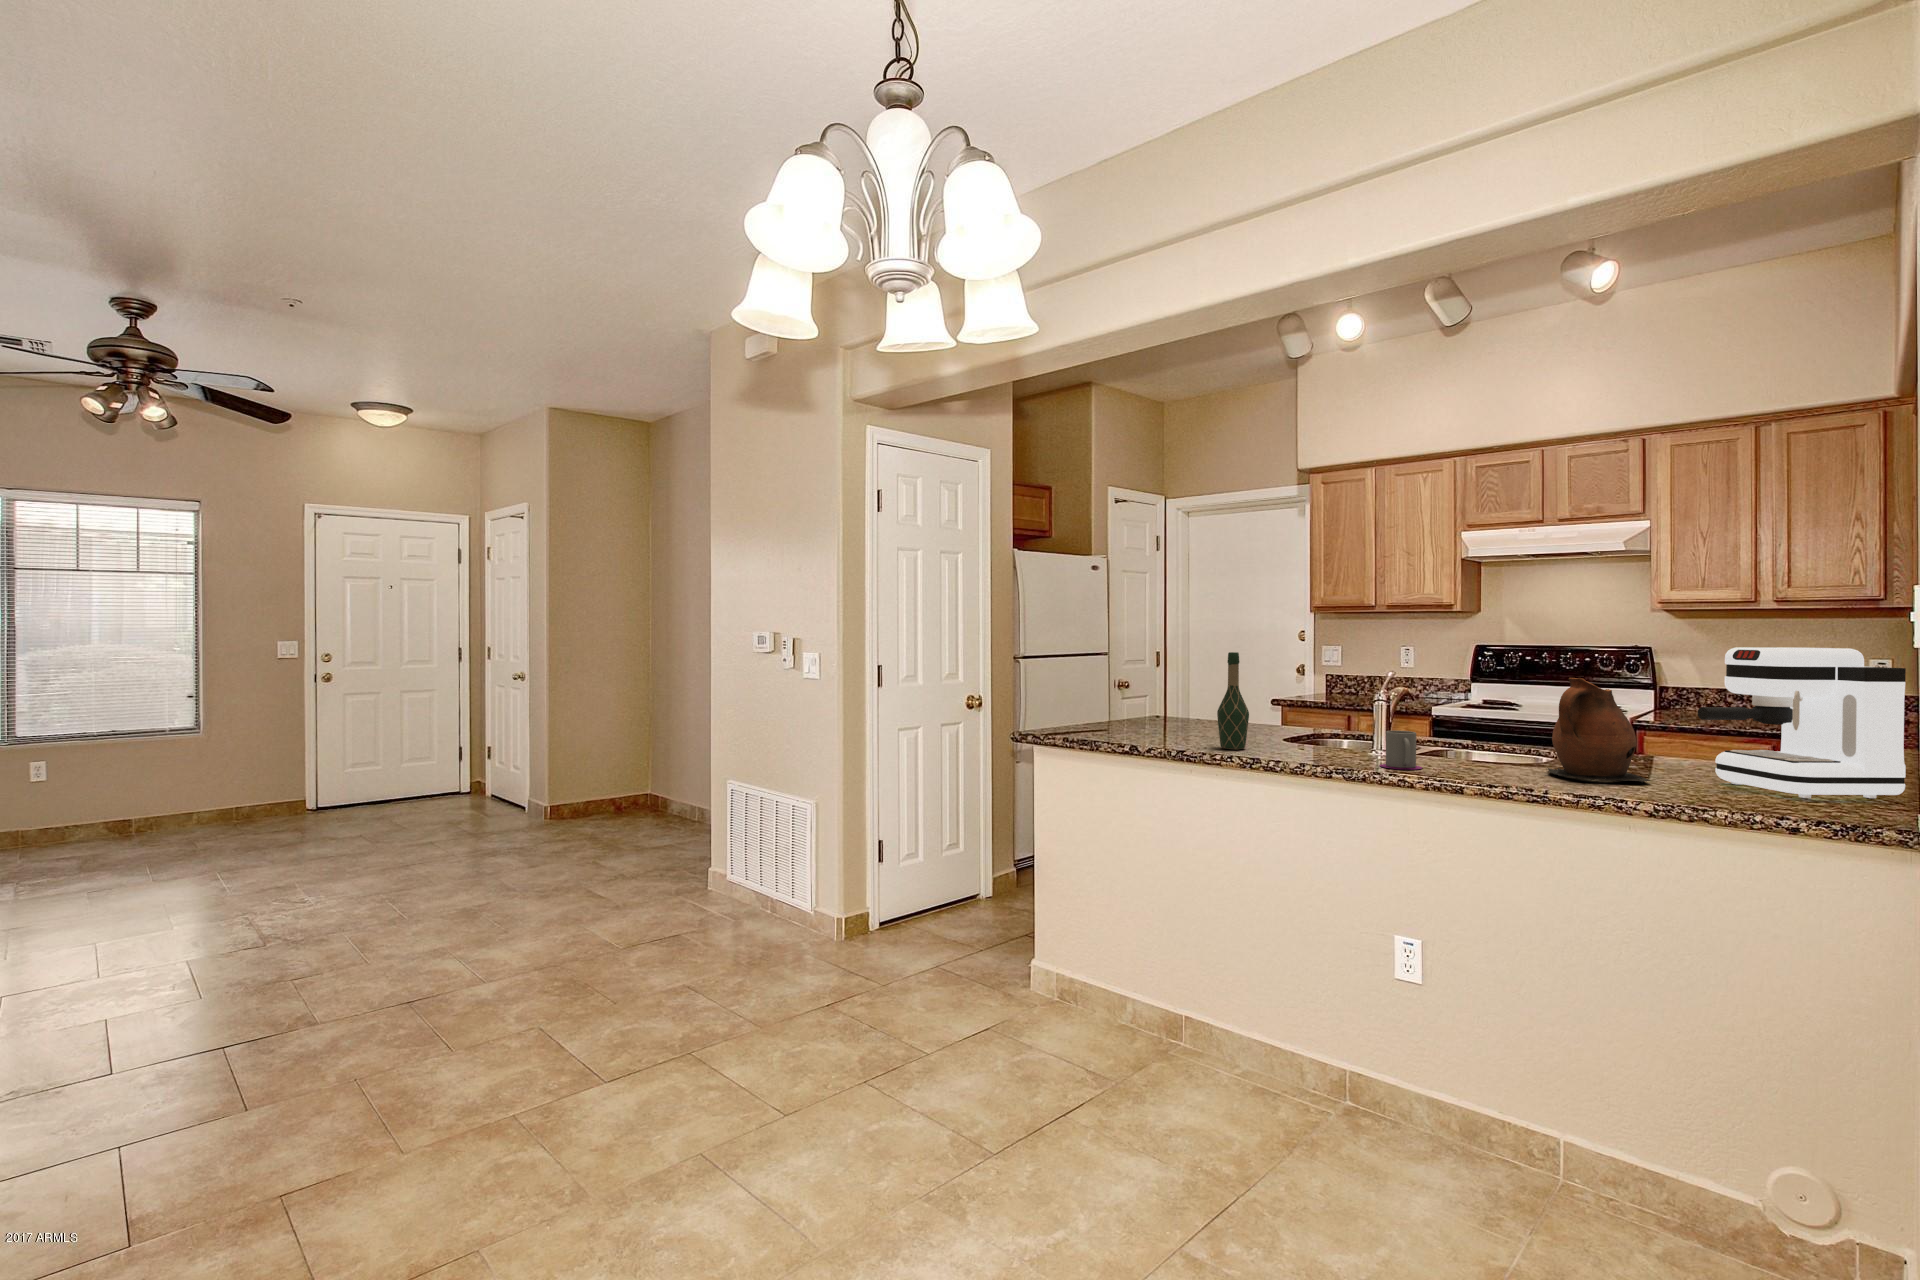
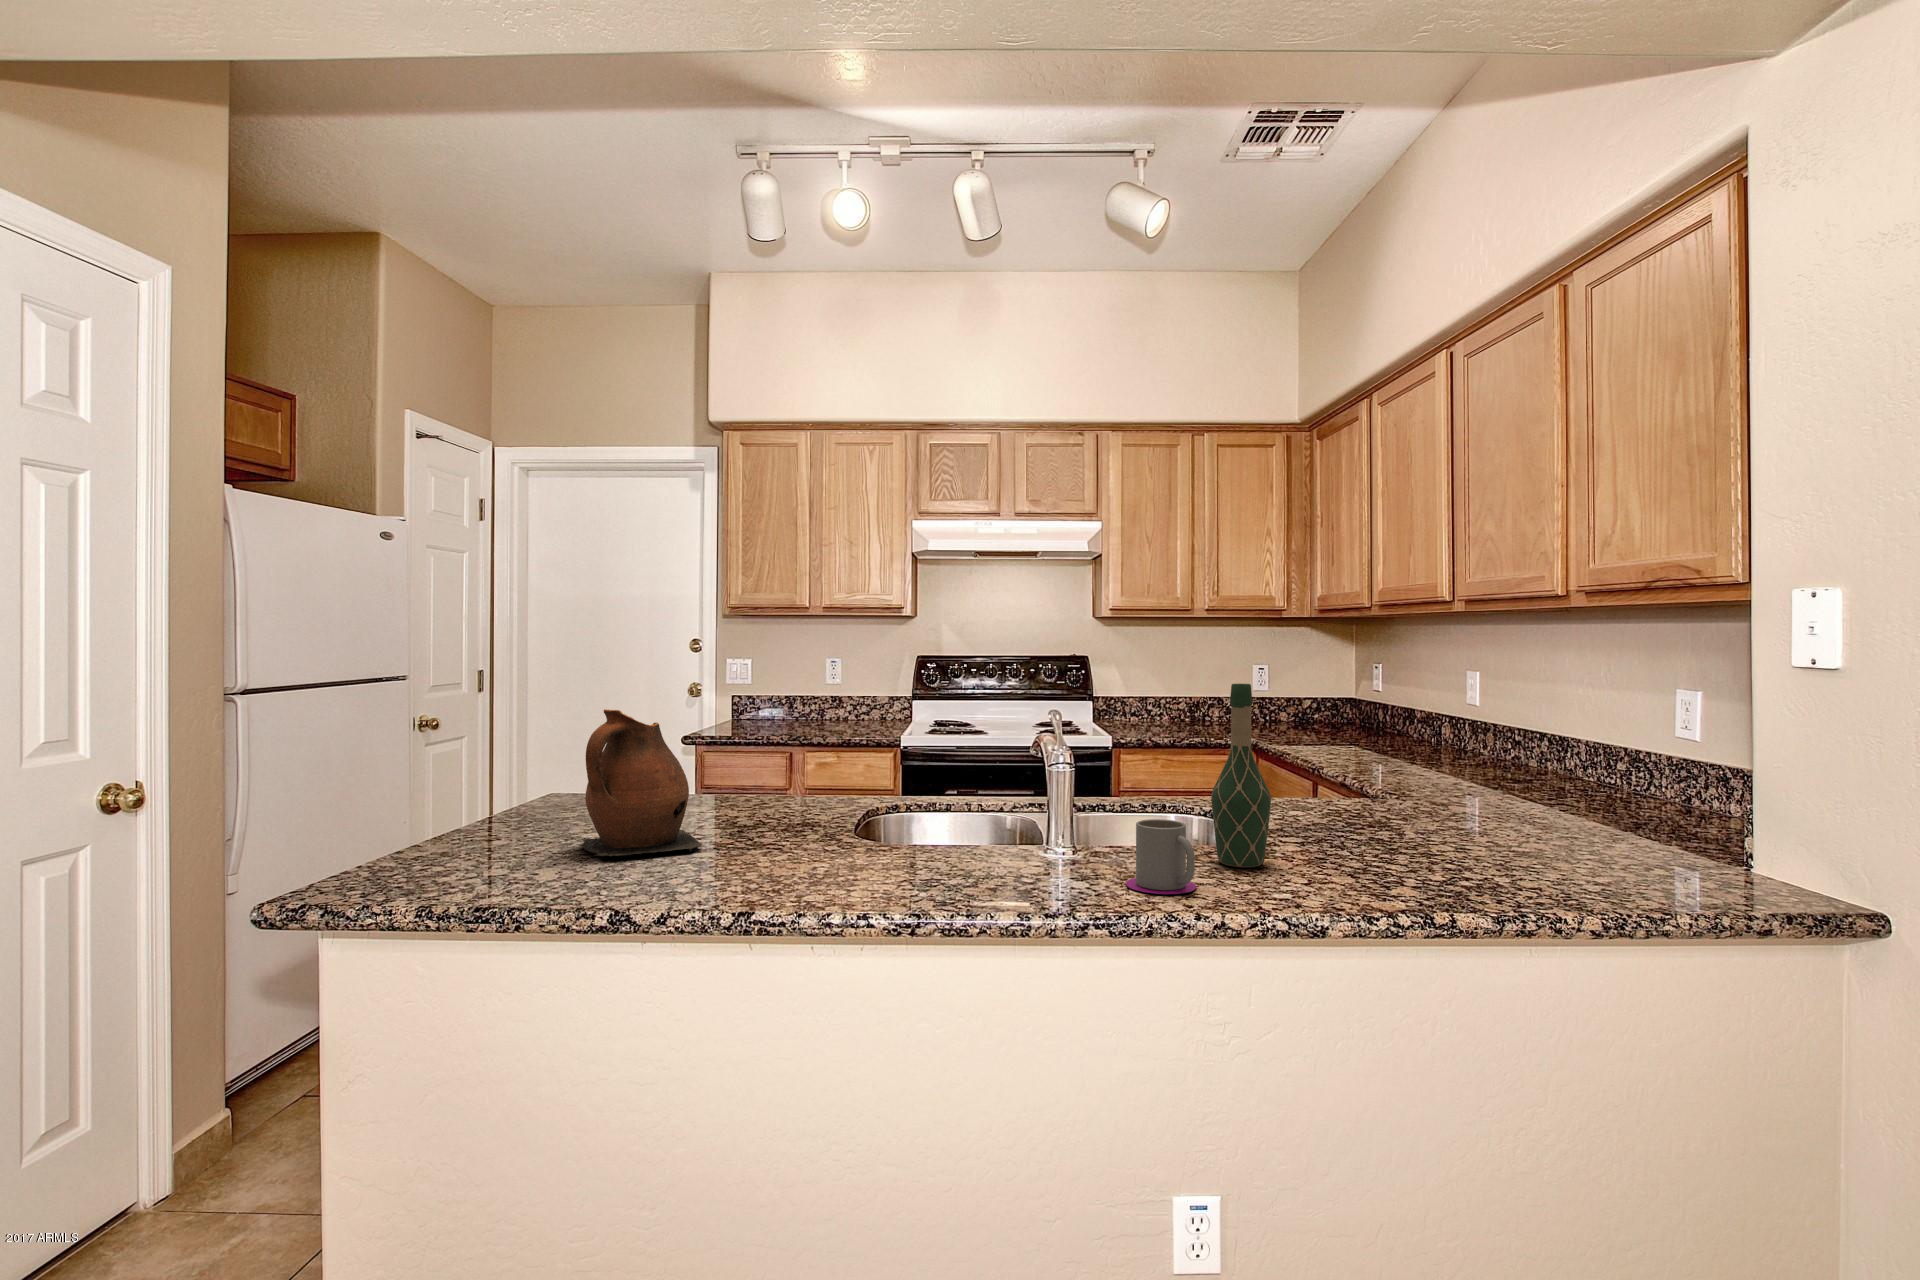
coffee maker: present [1698,647,1906,798] -> none [1504,663,1704,870]
wine bottle: present [1217,652,1249,749] -> present [1211,684,1271,867]
ceramic pitcher: present [1548,678,1650,783] -> present [577,709,702,856]

